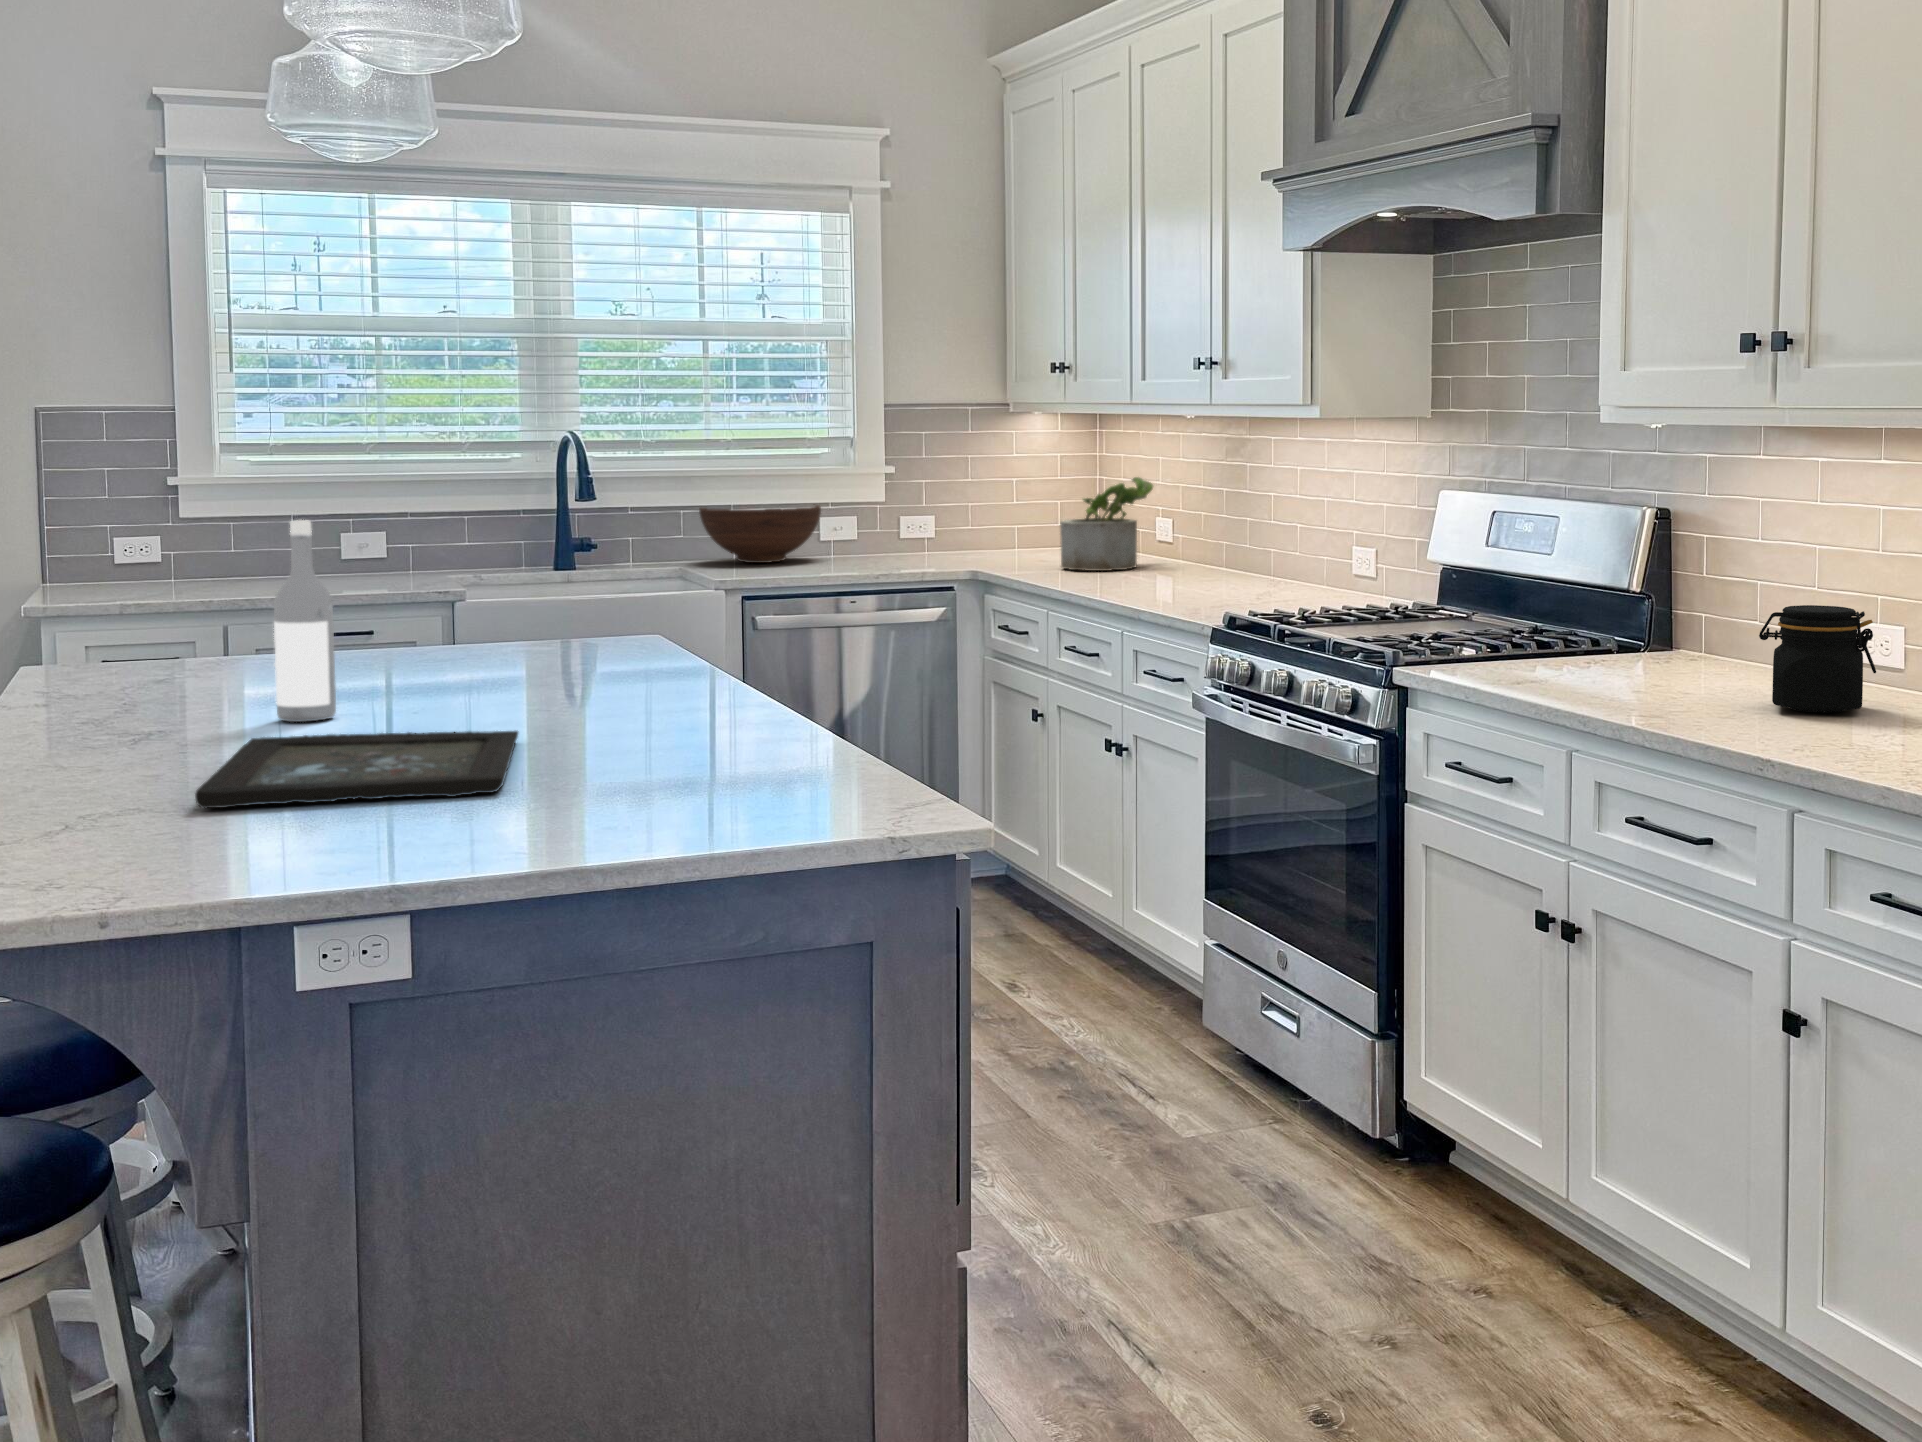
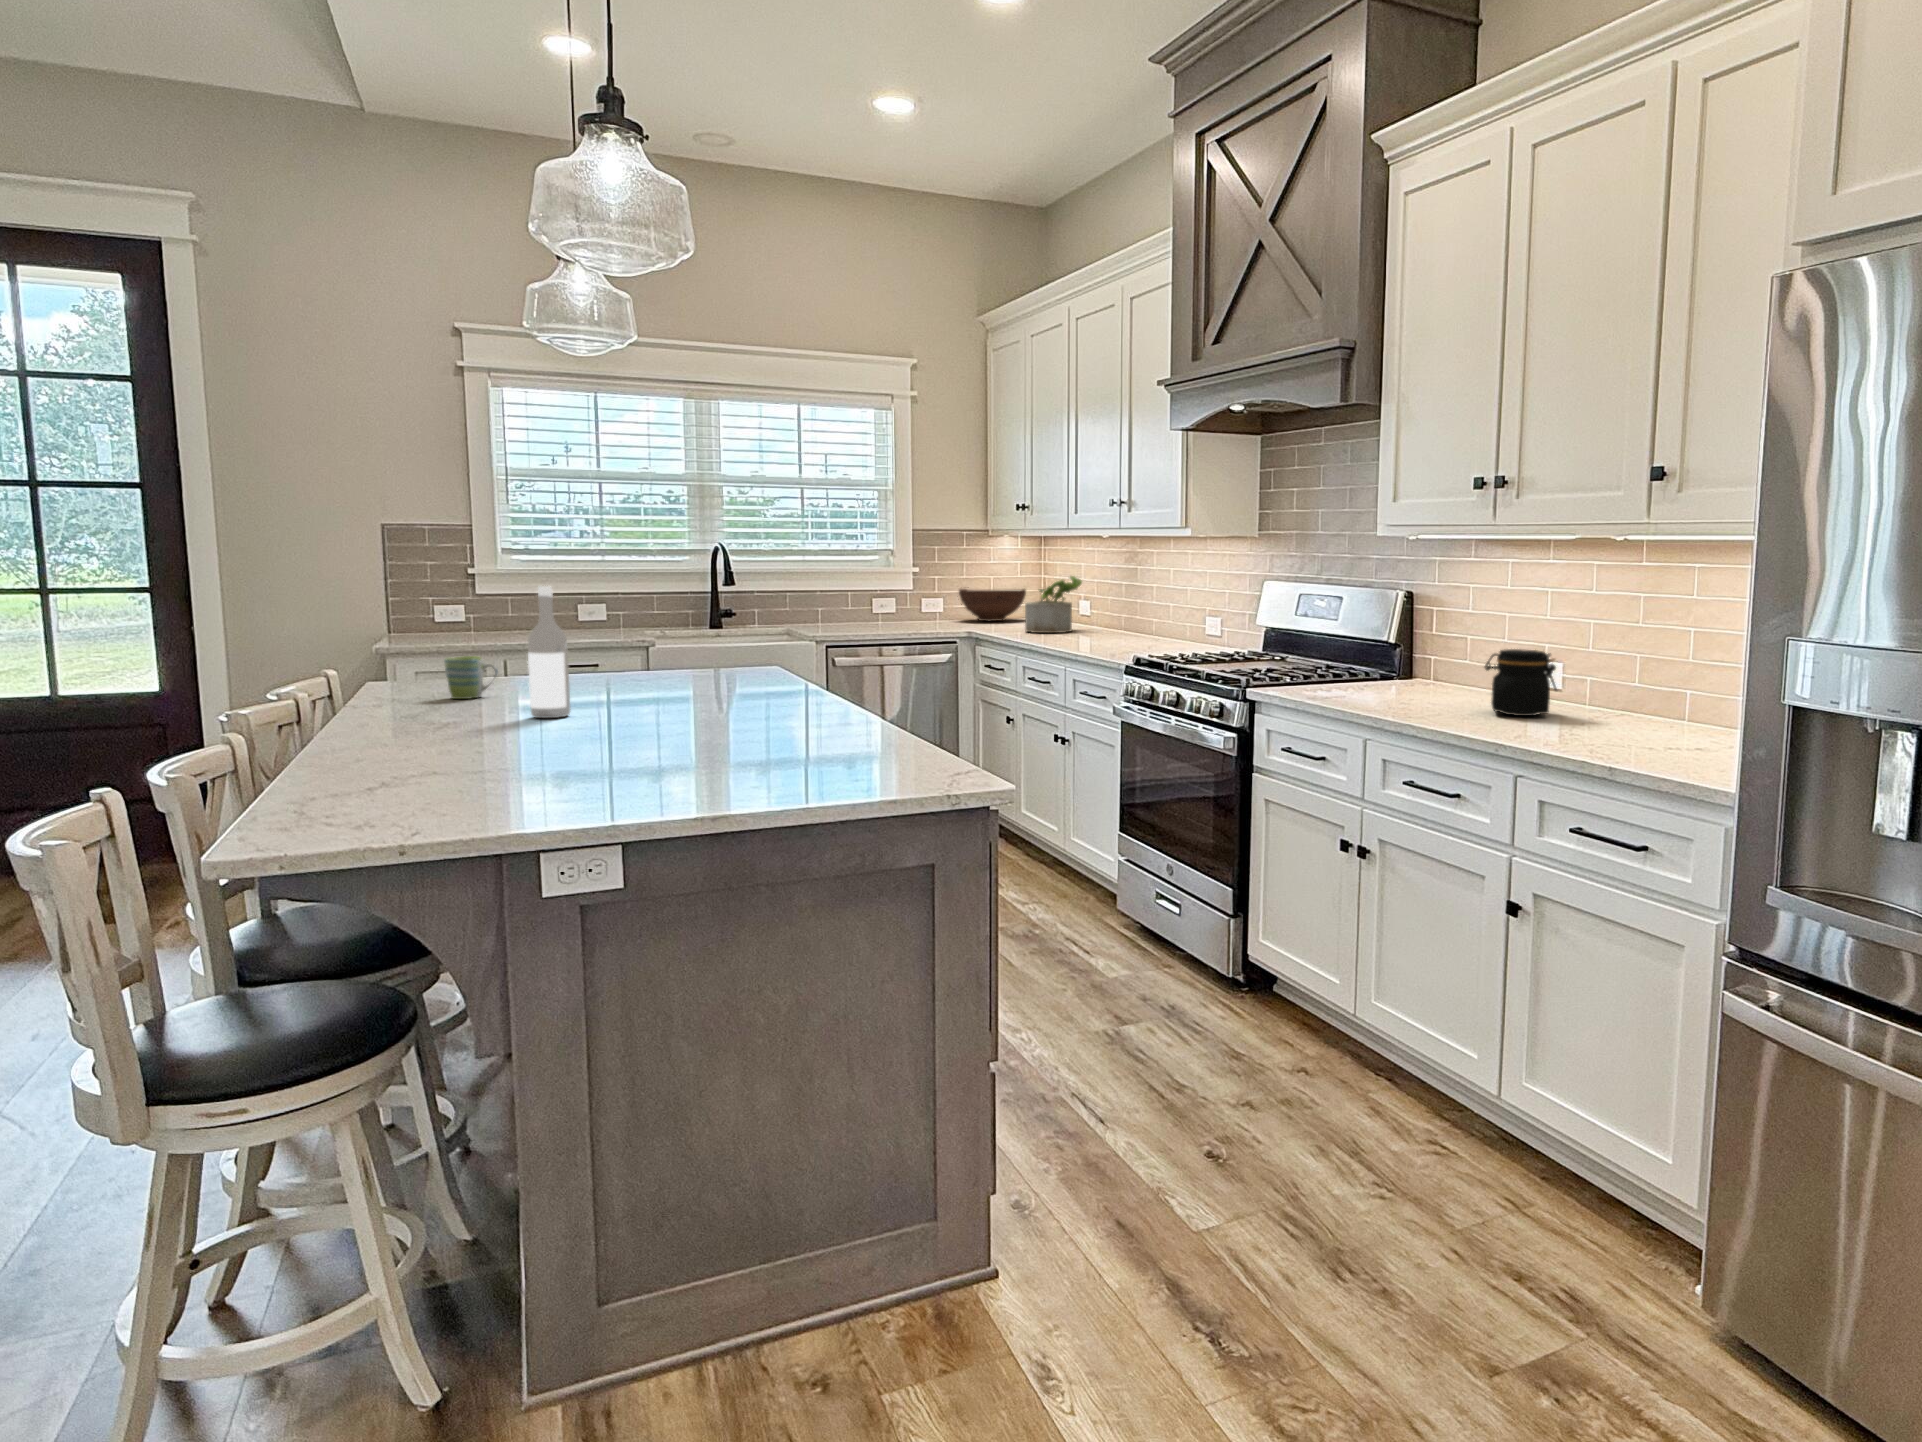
fruit bowl: present [699,505,821,563] -> present [959,589,1026,621]
mug: none [148,624,228,691] -> present [444,656,498,699]
tray: present [195,731,518,808] -> none [473,724,693,773]

